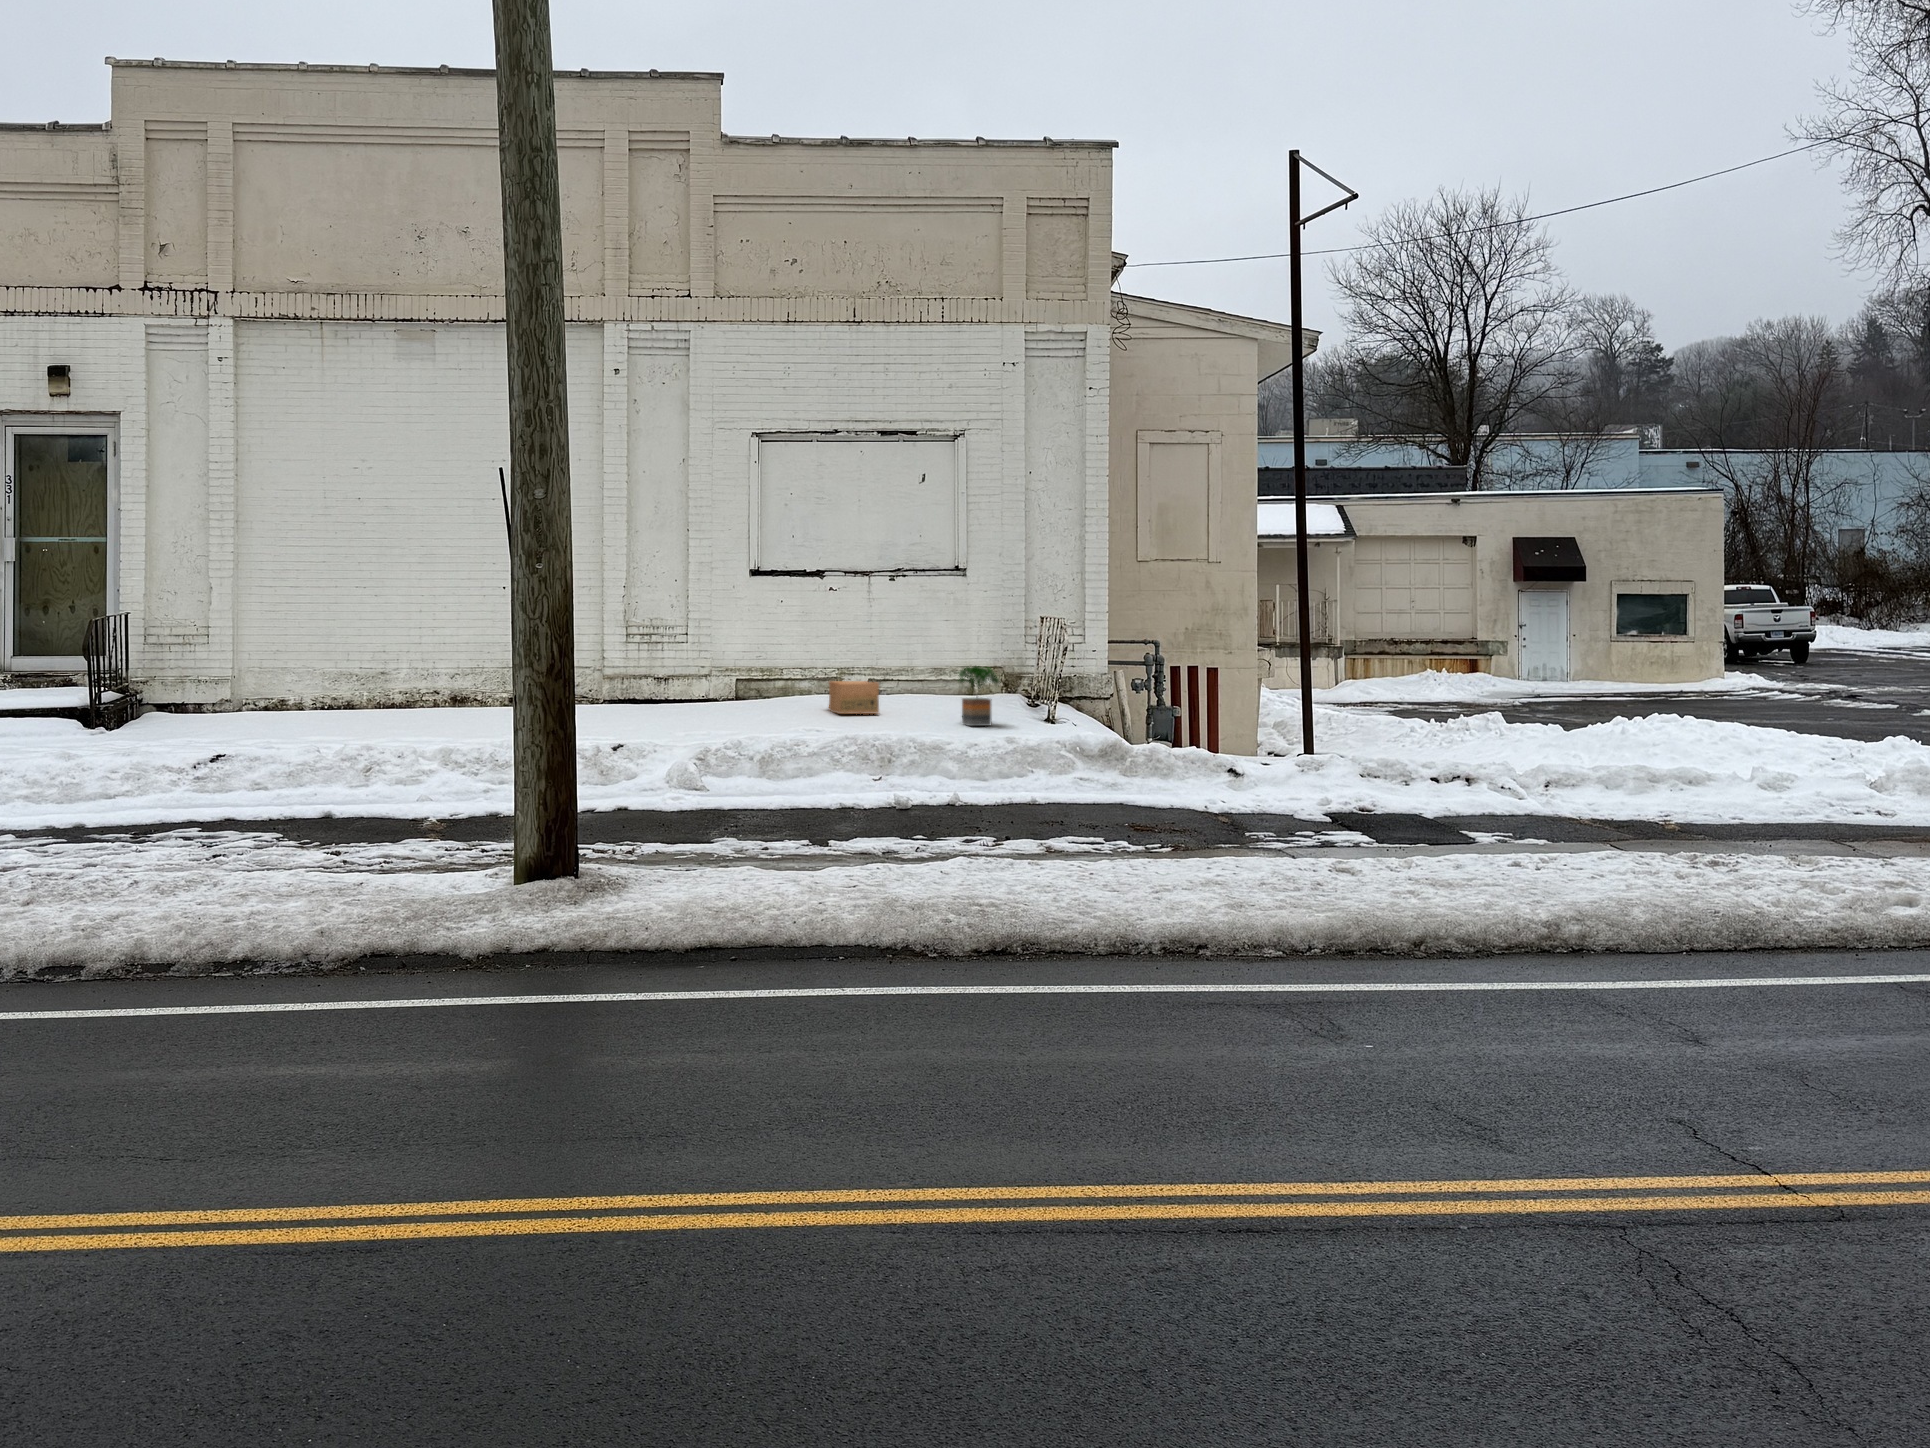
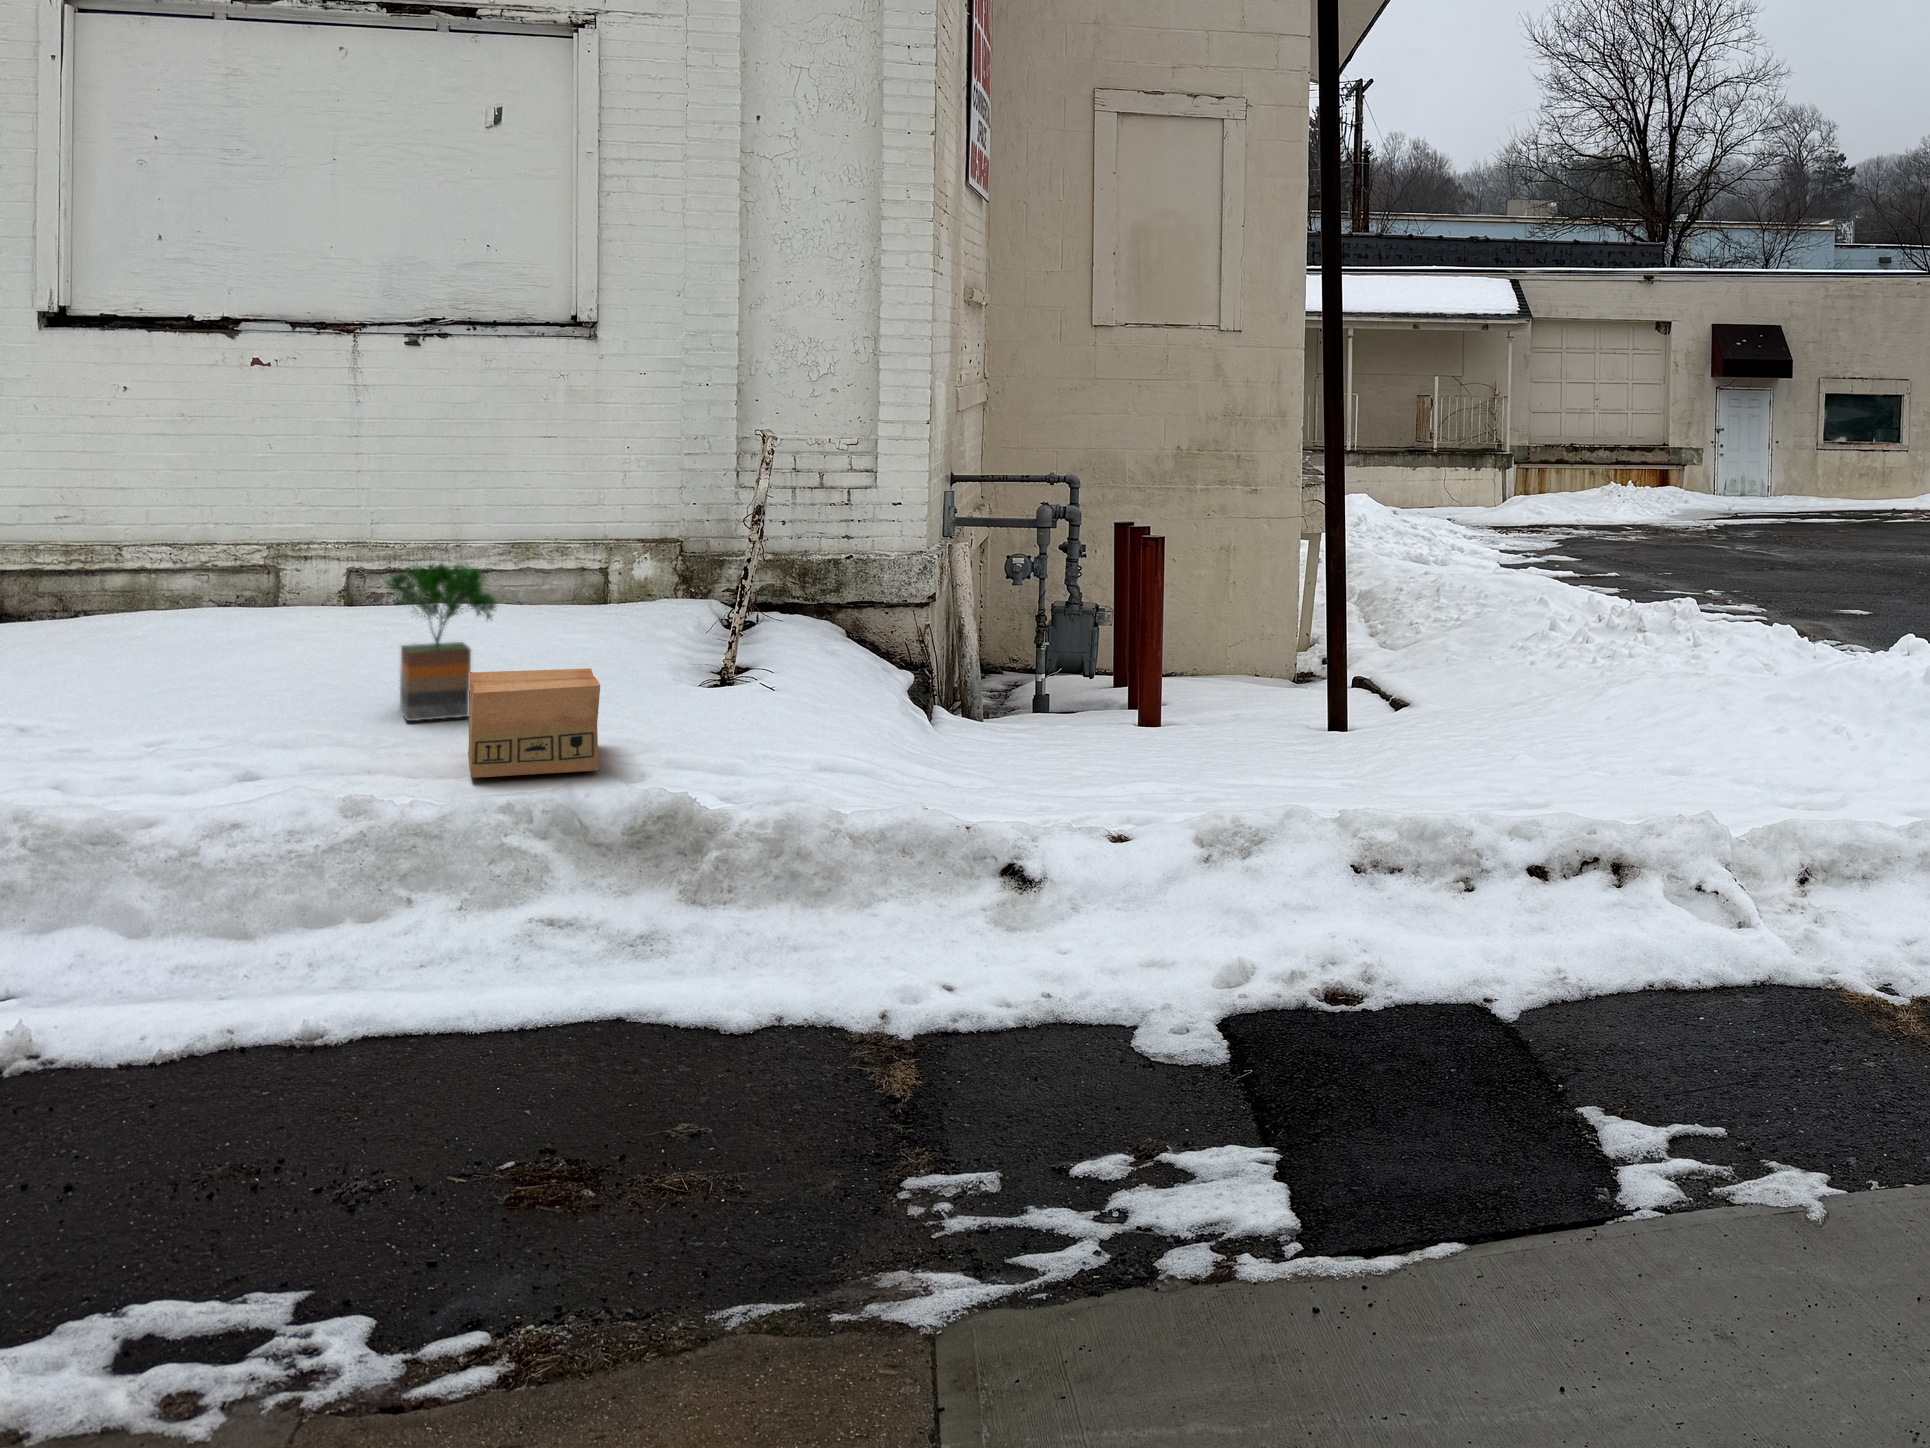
cardboard box: present [829,681,879,714] -> present [468,668,600,778]

